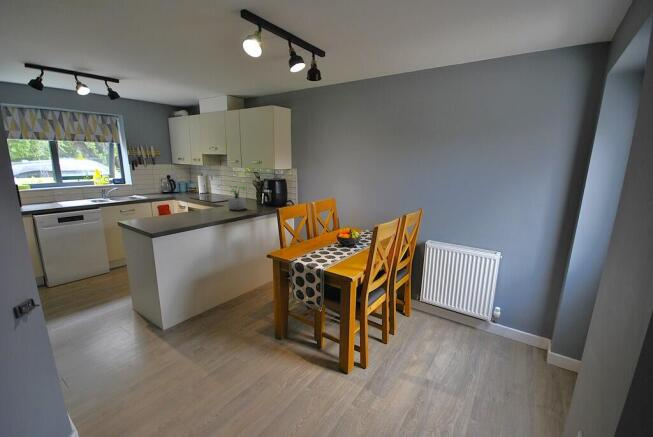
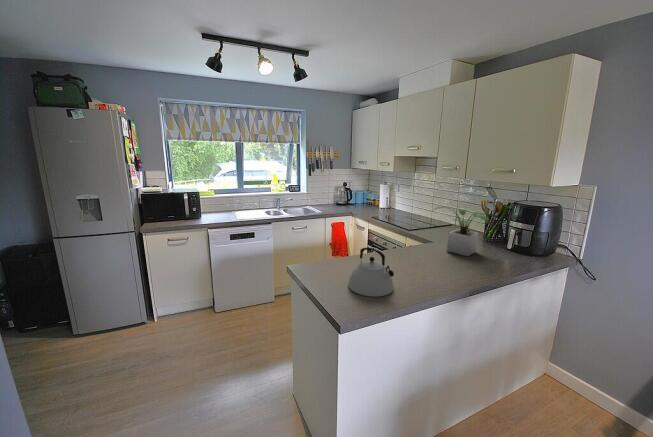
kettle: none [161,203,187,226] -> present [348,248,394,297]

